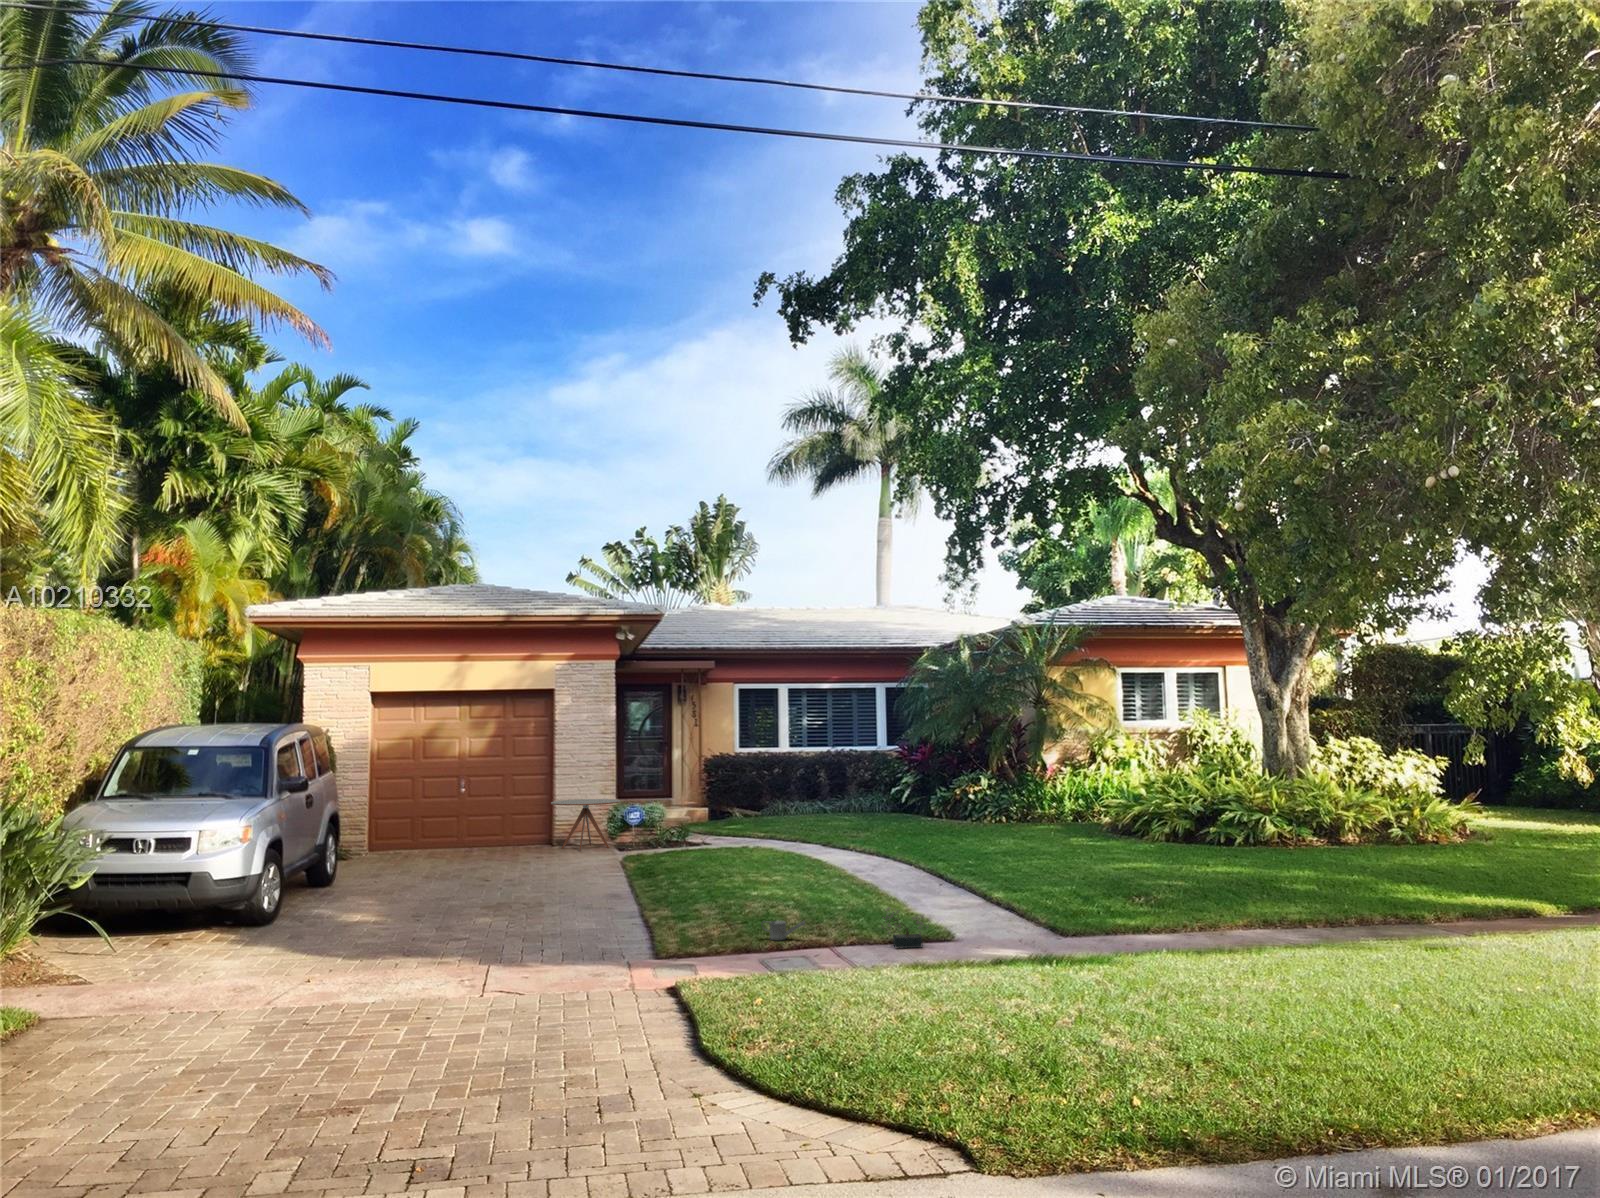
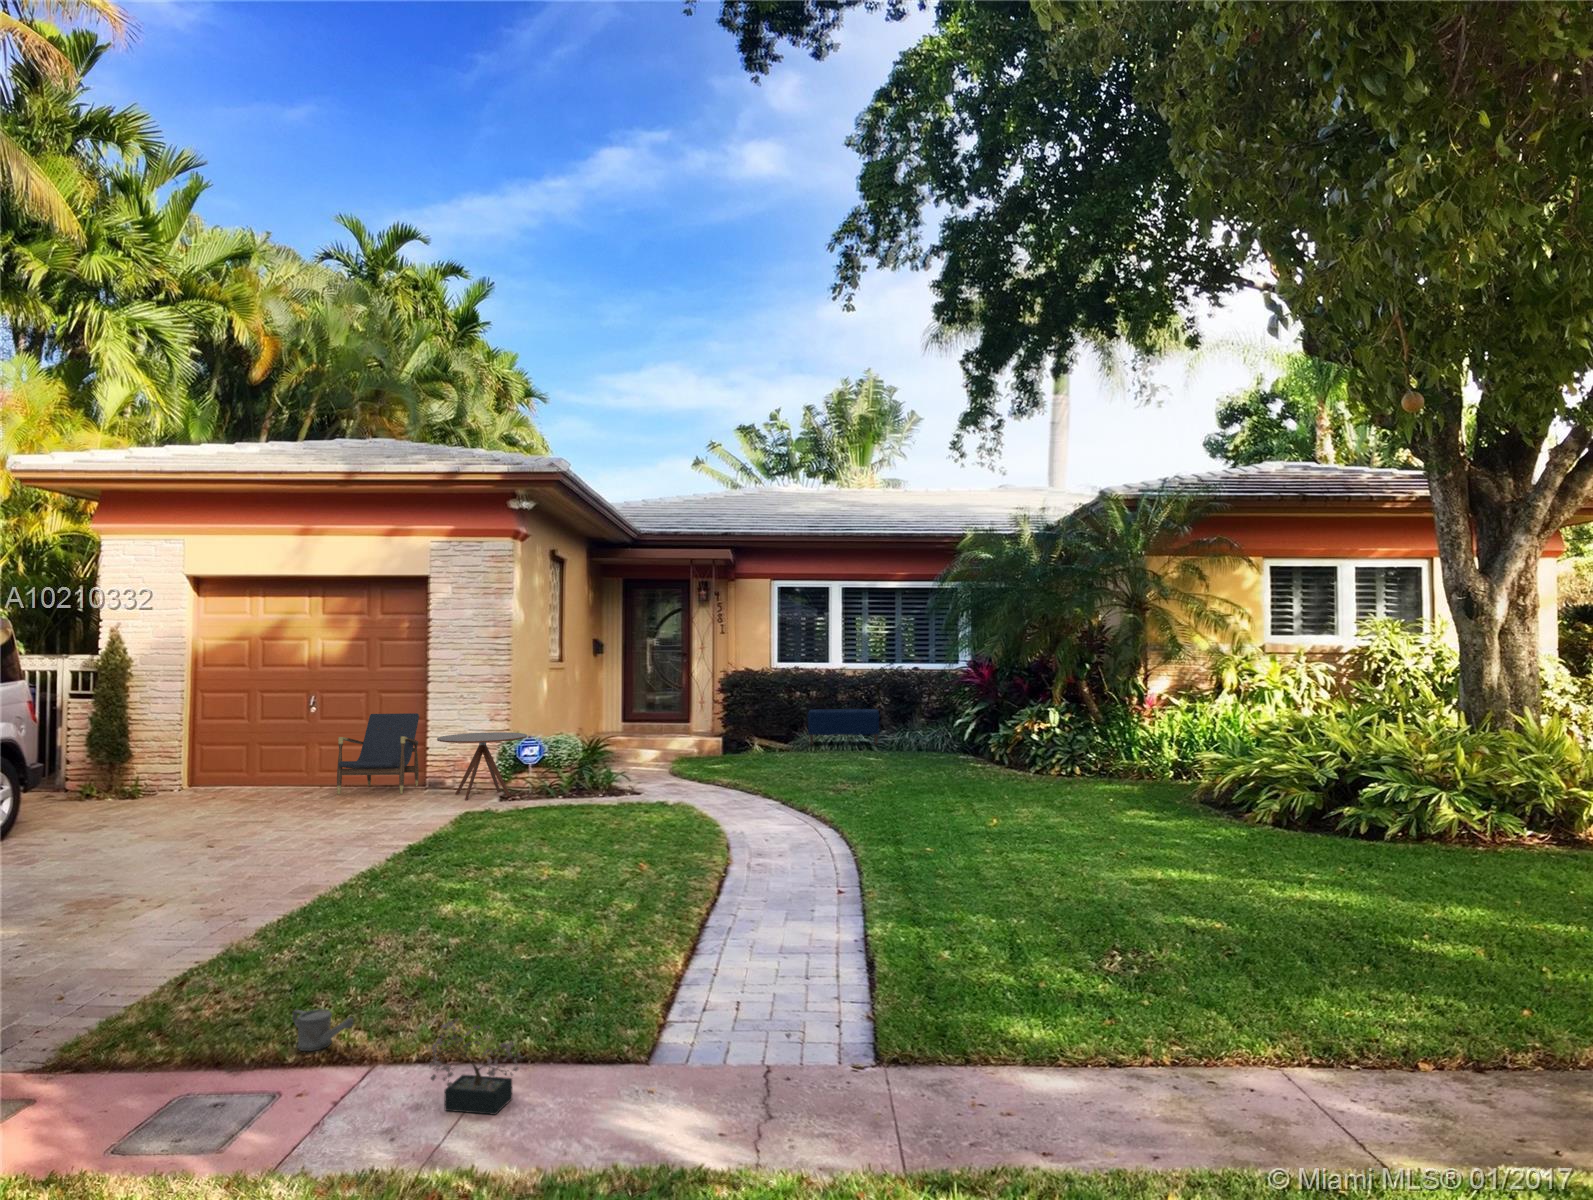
bench: none [774,782,834,812] -> present [808,709,879,745]
lounge chair: none [461,786,518,852] -> present [337,713,419,795]

